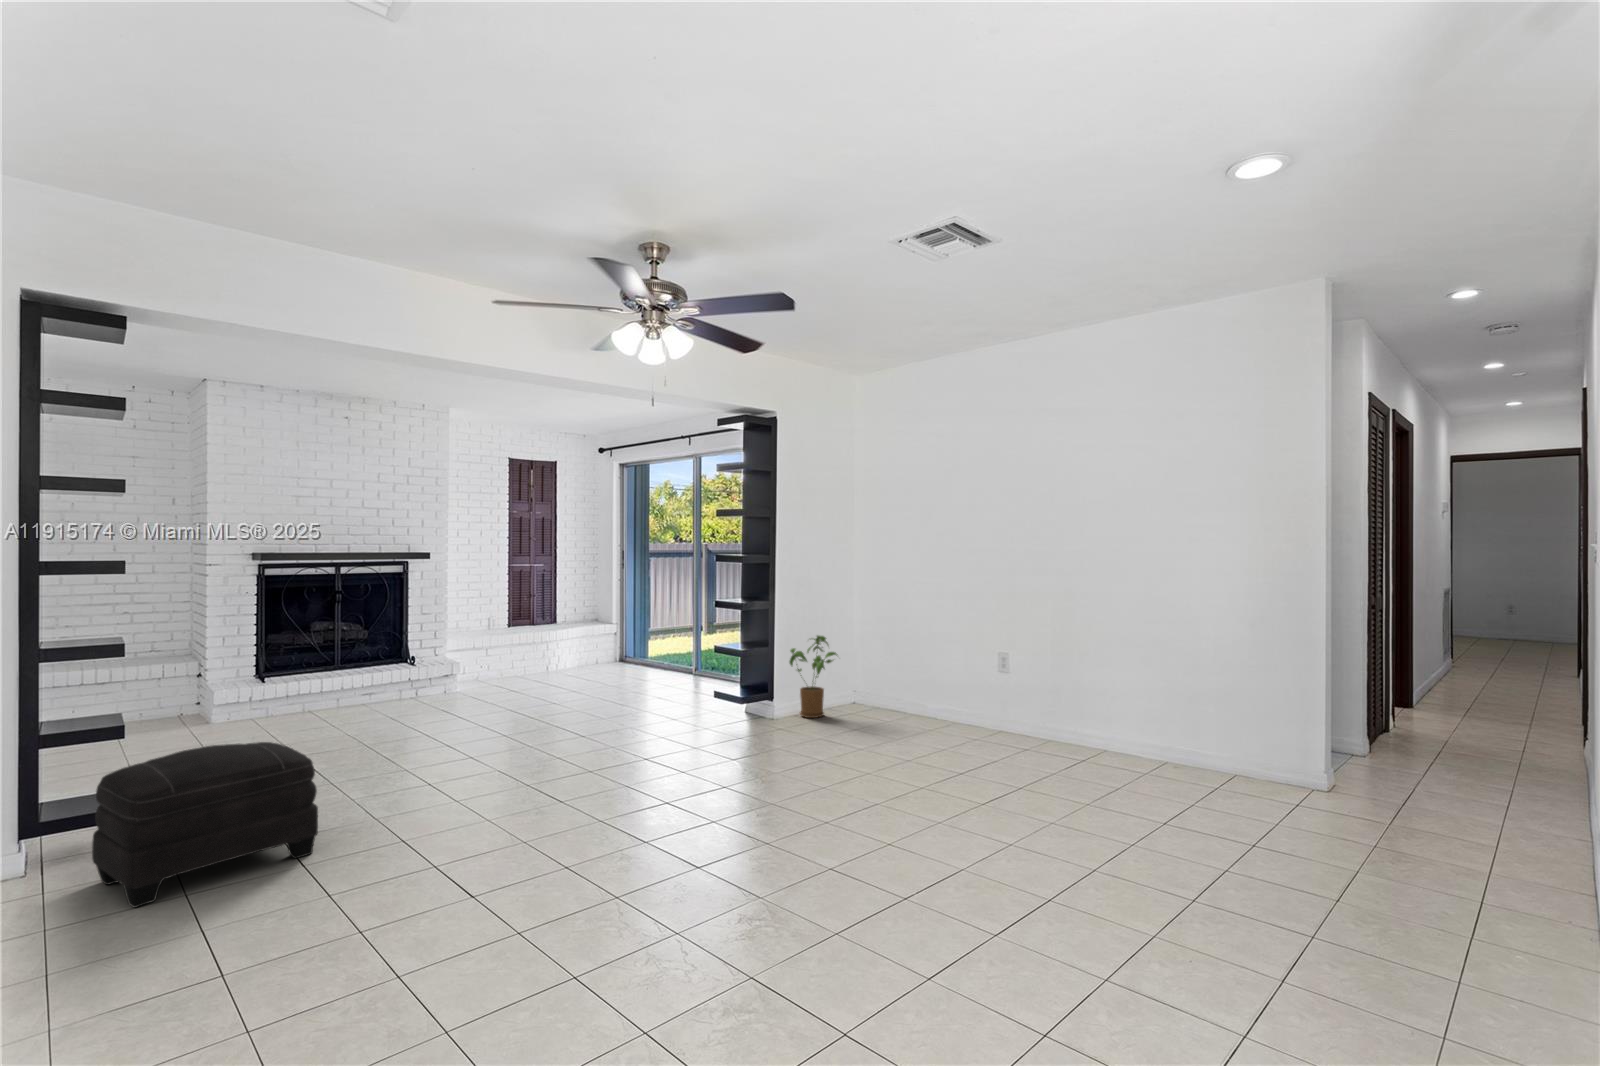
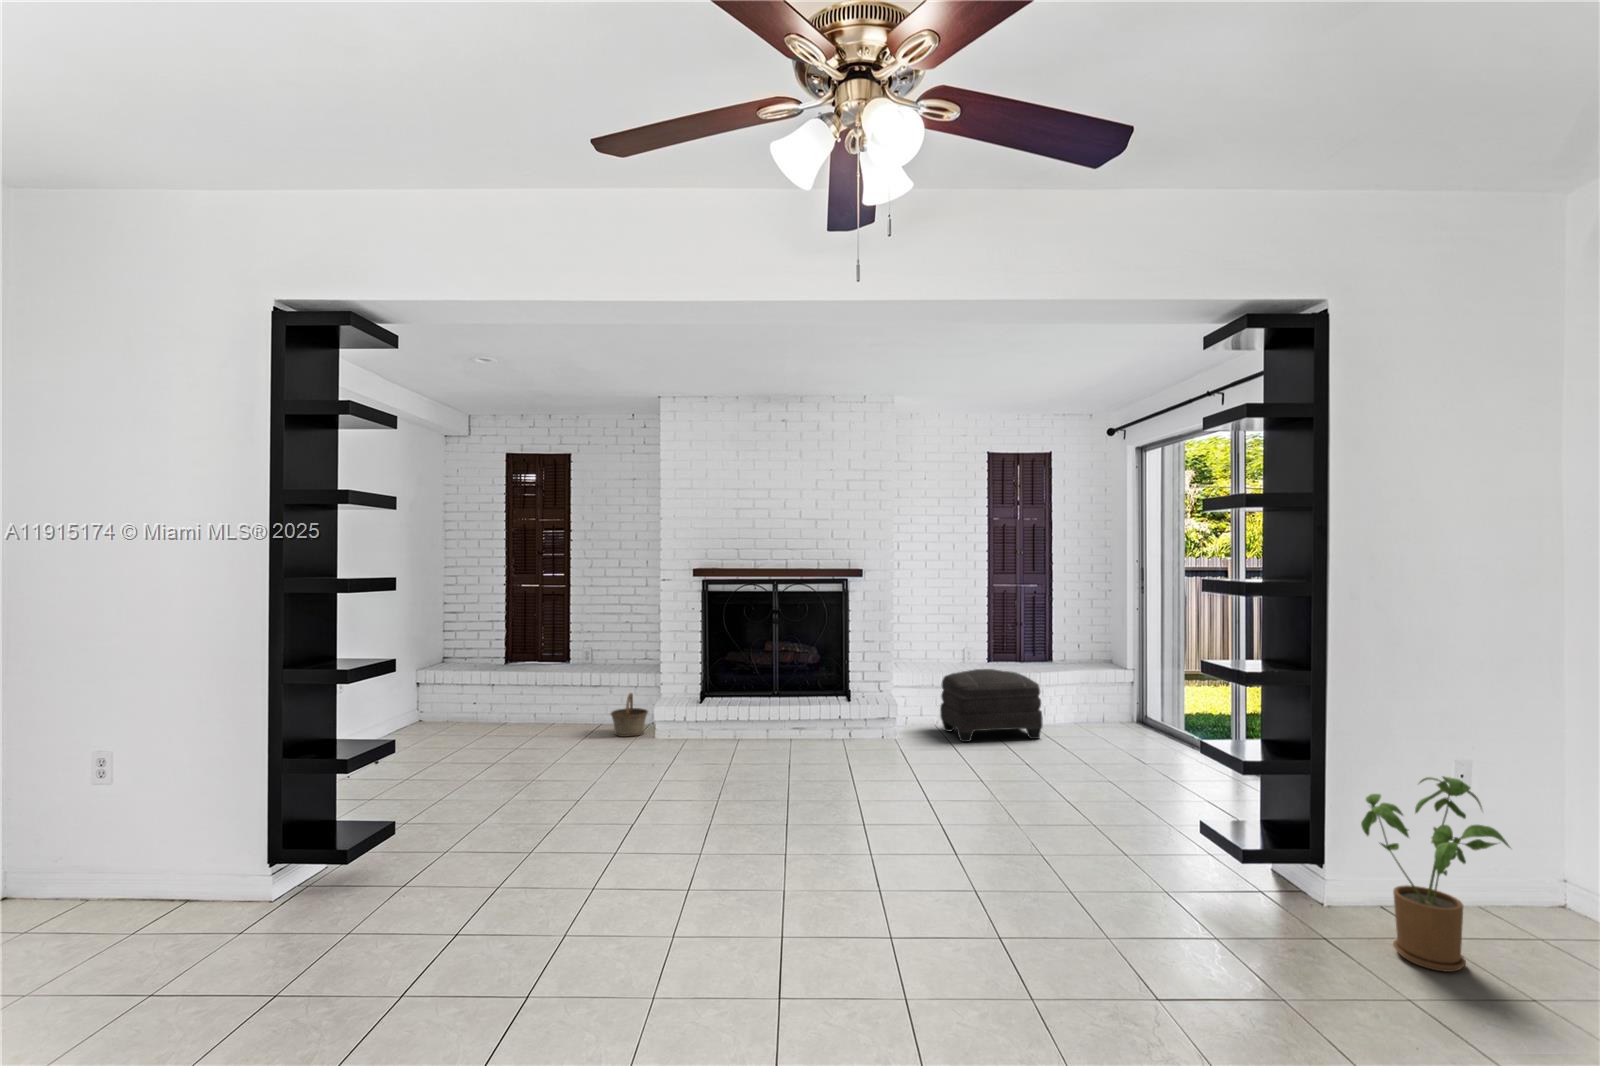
basket: none [153,682,202,727] -> present [611,693,648,737]
ottoman: present [92,742,318,907] -> present [940,669,1043,742]

